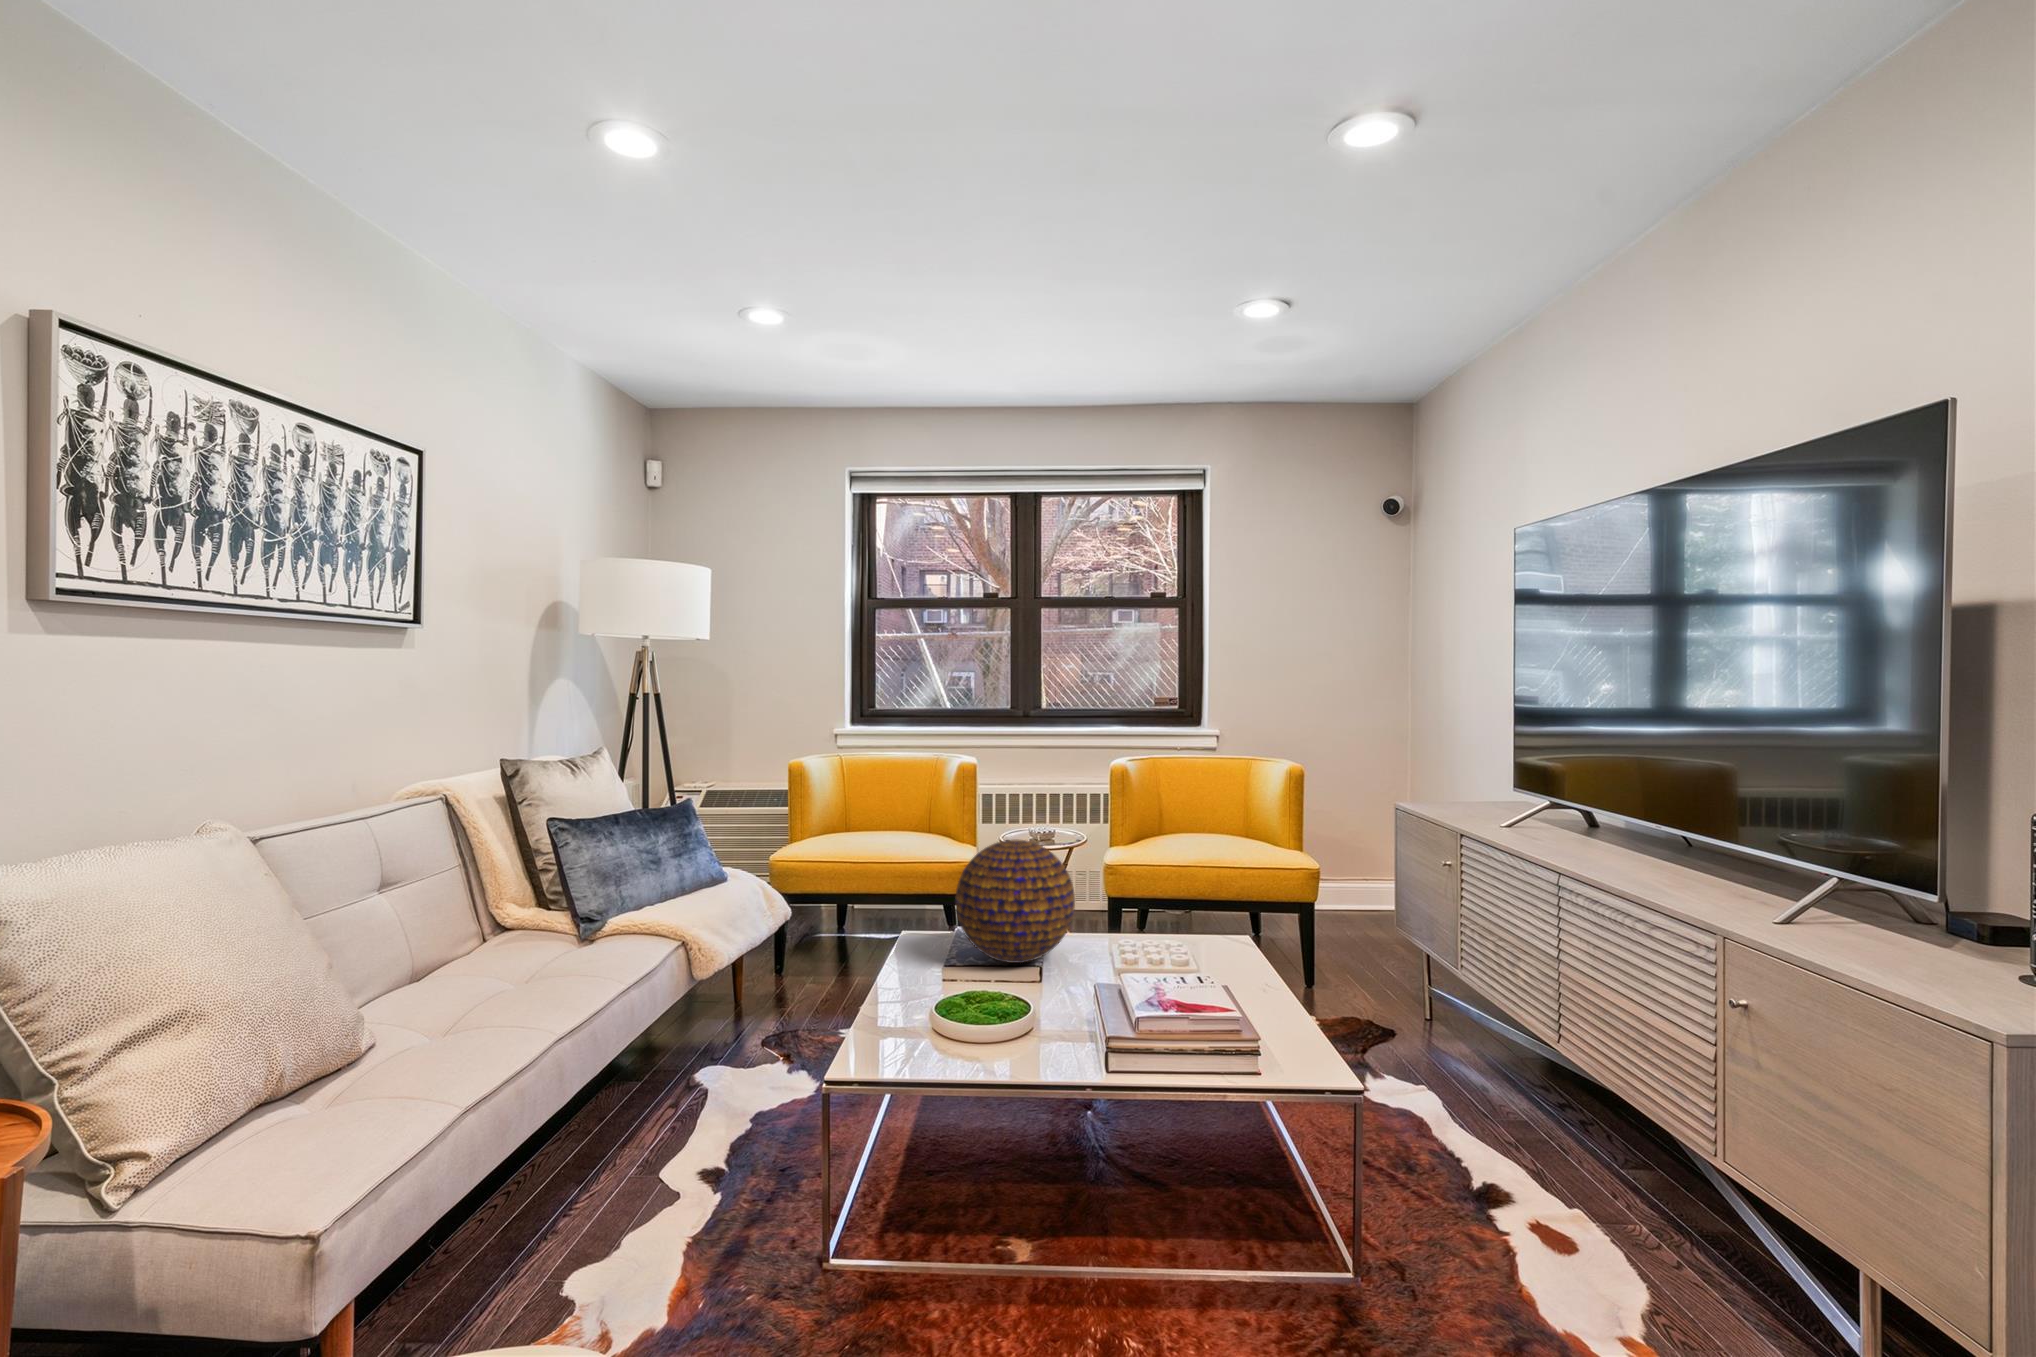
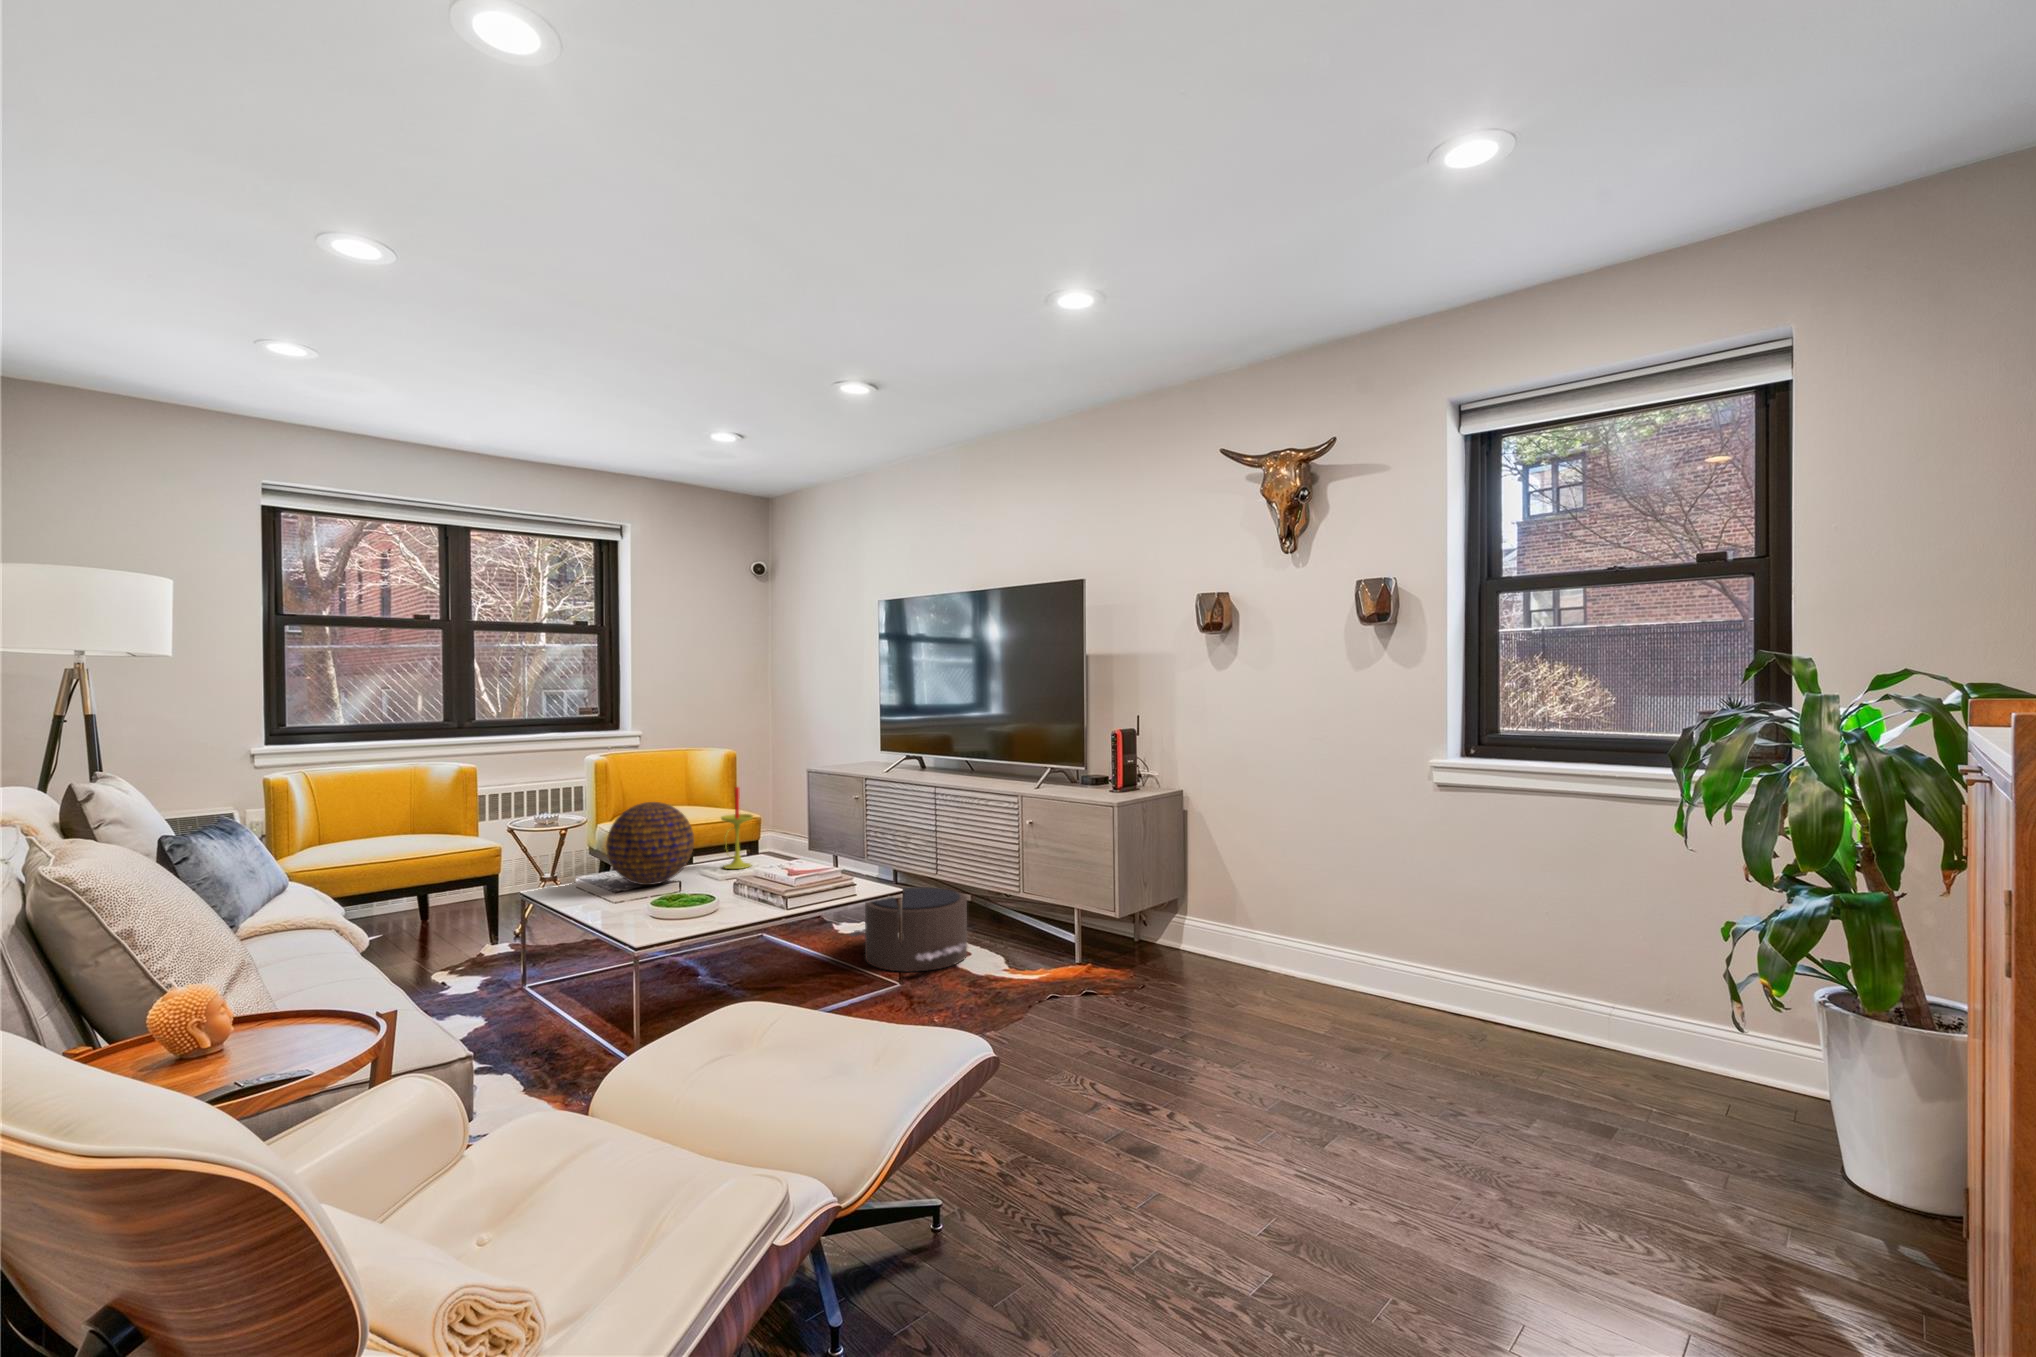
candle: none [1124,828,1181,963] -> present [721,787,753,869]
pouf: none [1339,1058,1570,1270] -> present [850,888,967,971]

